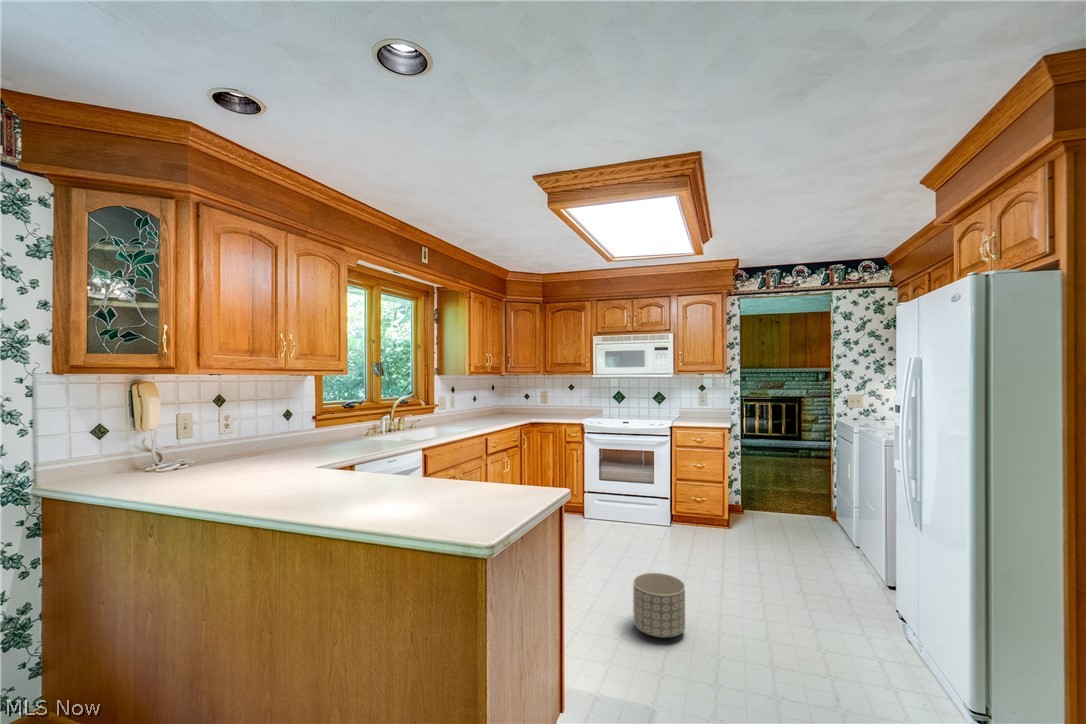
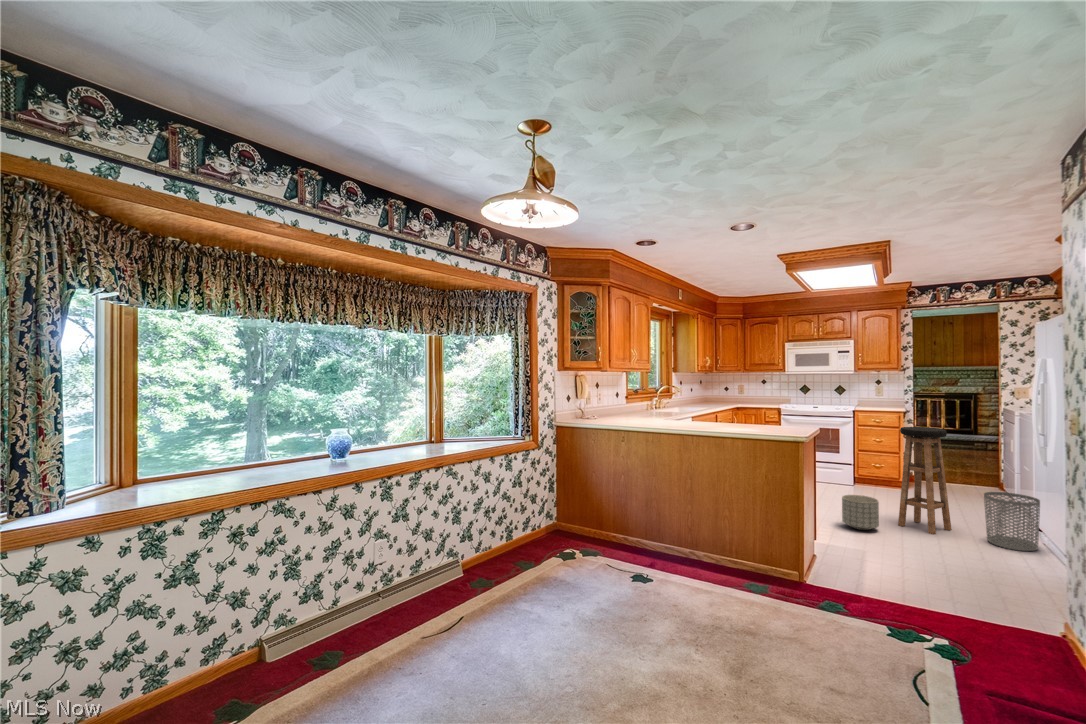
bar stool: none [714,460,785,636] -> present [898,427,951,535]
waste bin: none [830,562,907,667] -> present [984,492,1040,551]

